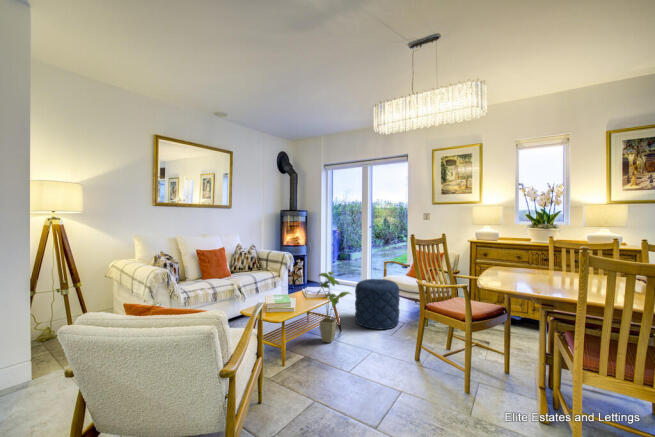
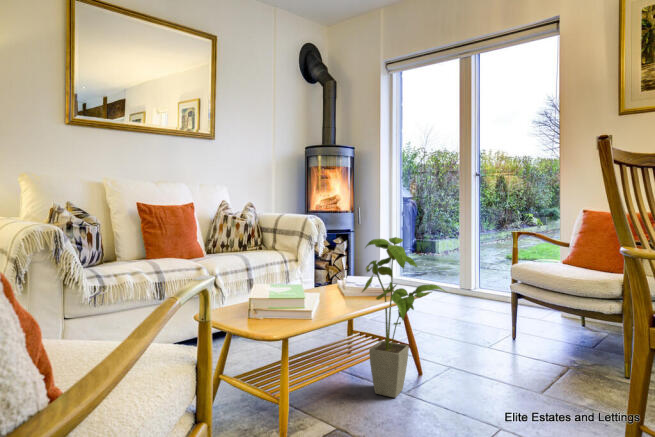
pouf: present [355,279,400,329] -> none [448,266,551,374]

